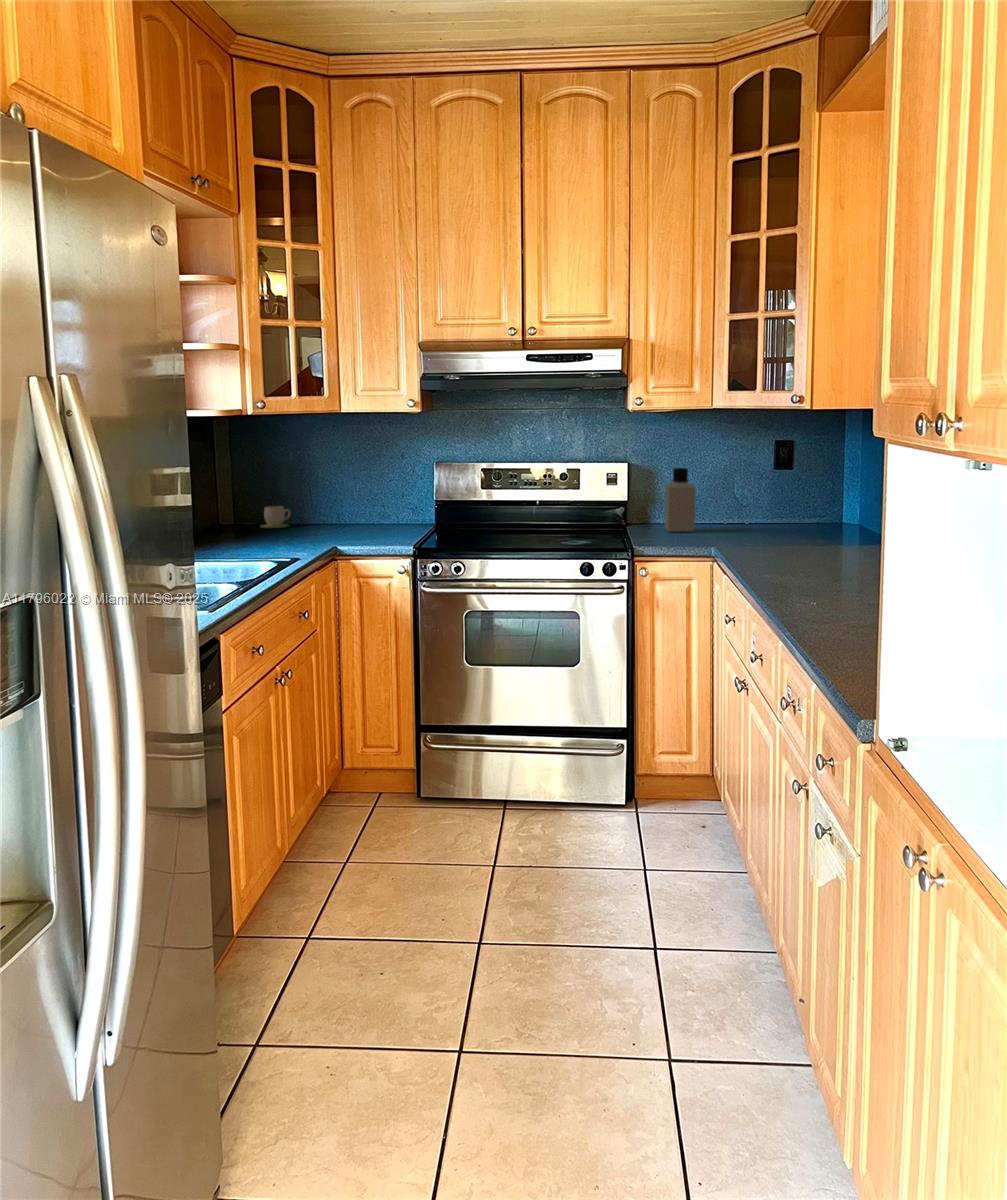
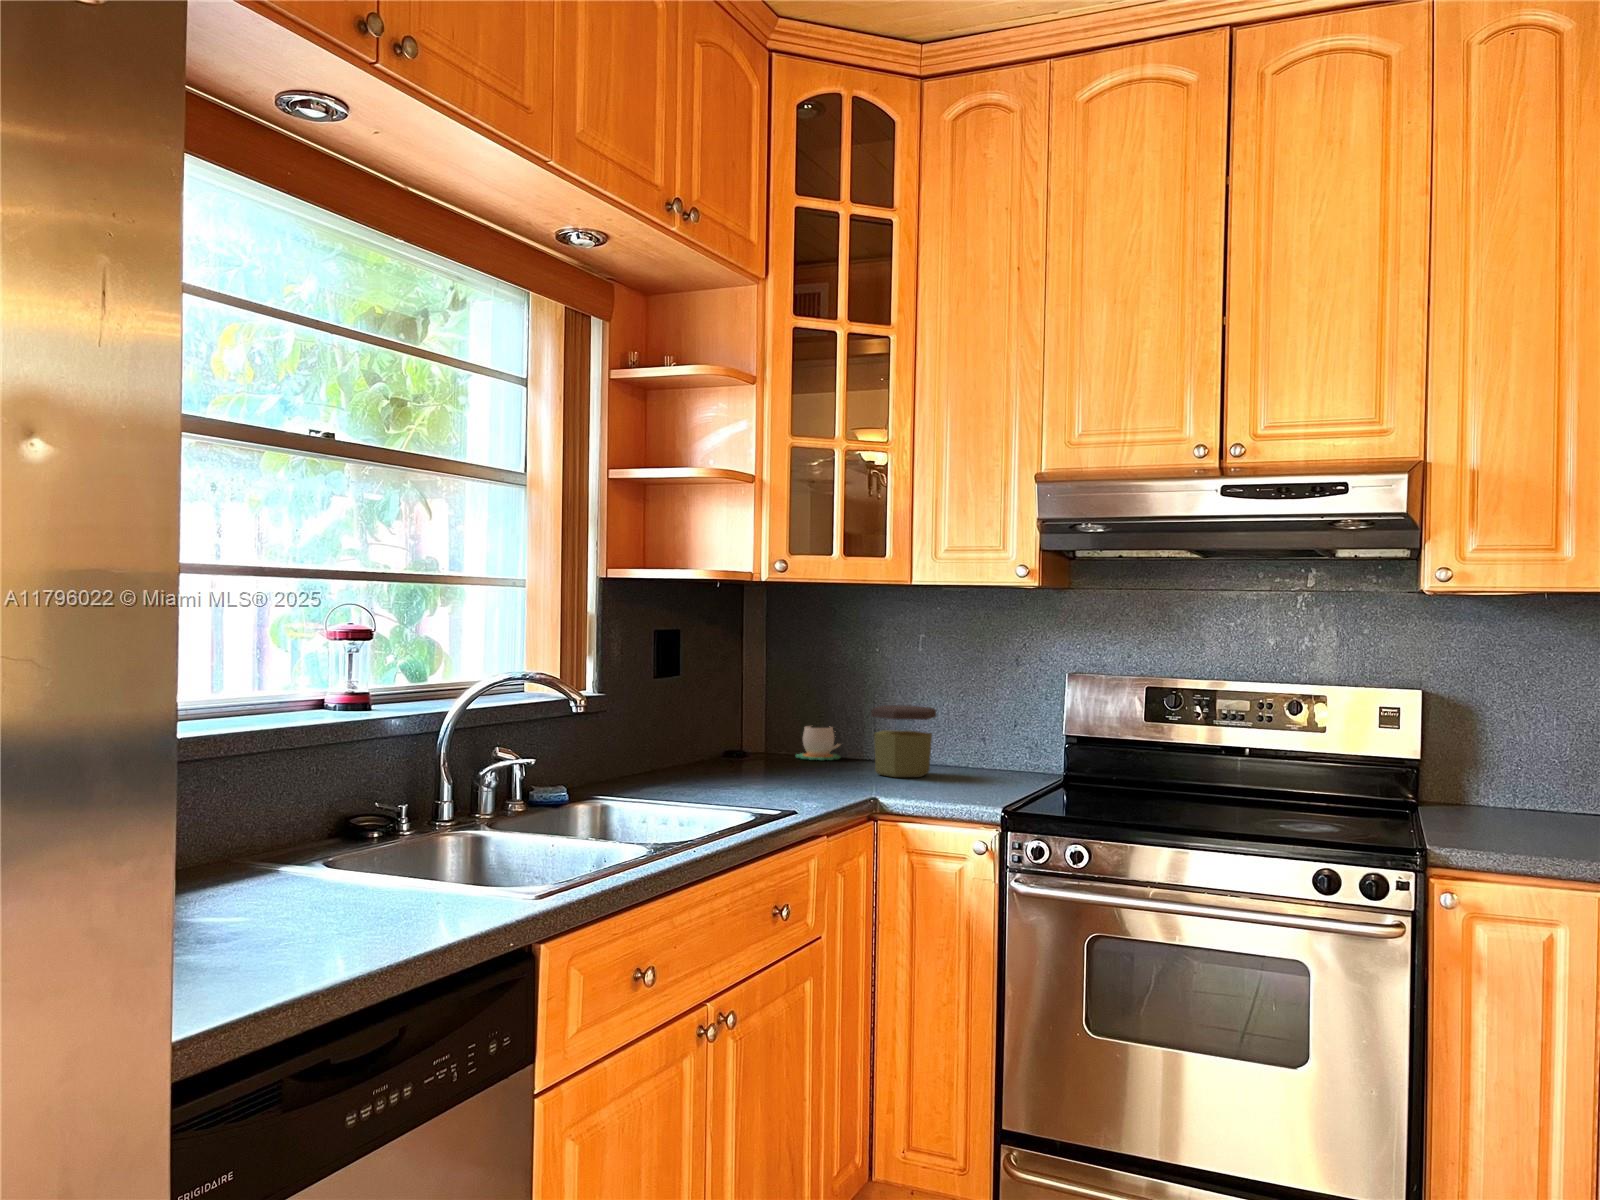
bottle: present [665,468,695,532] -> none [1496,701,1562,825]
jar: none [317,490,356,534] -> present [871,705,936,777]

